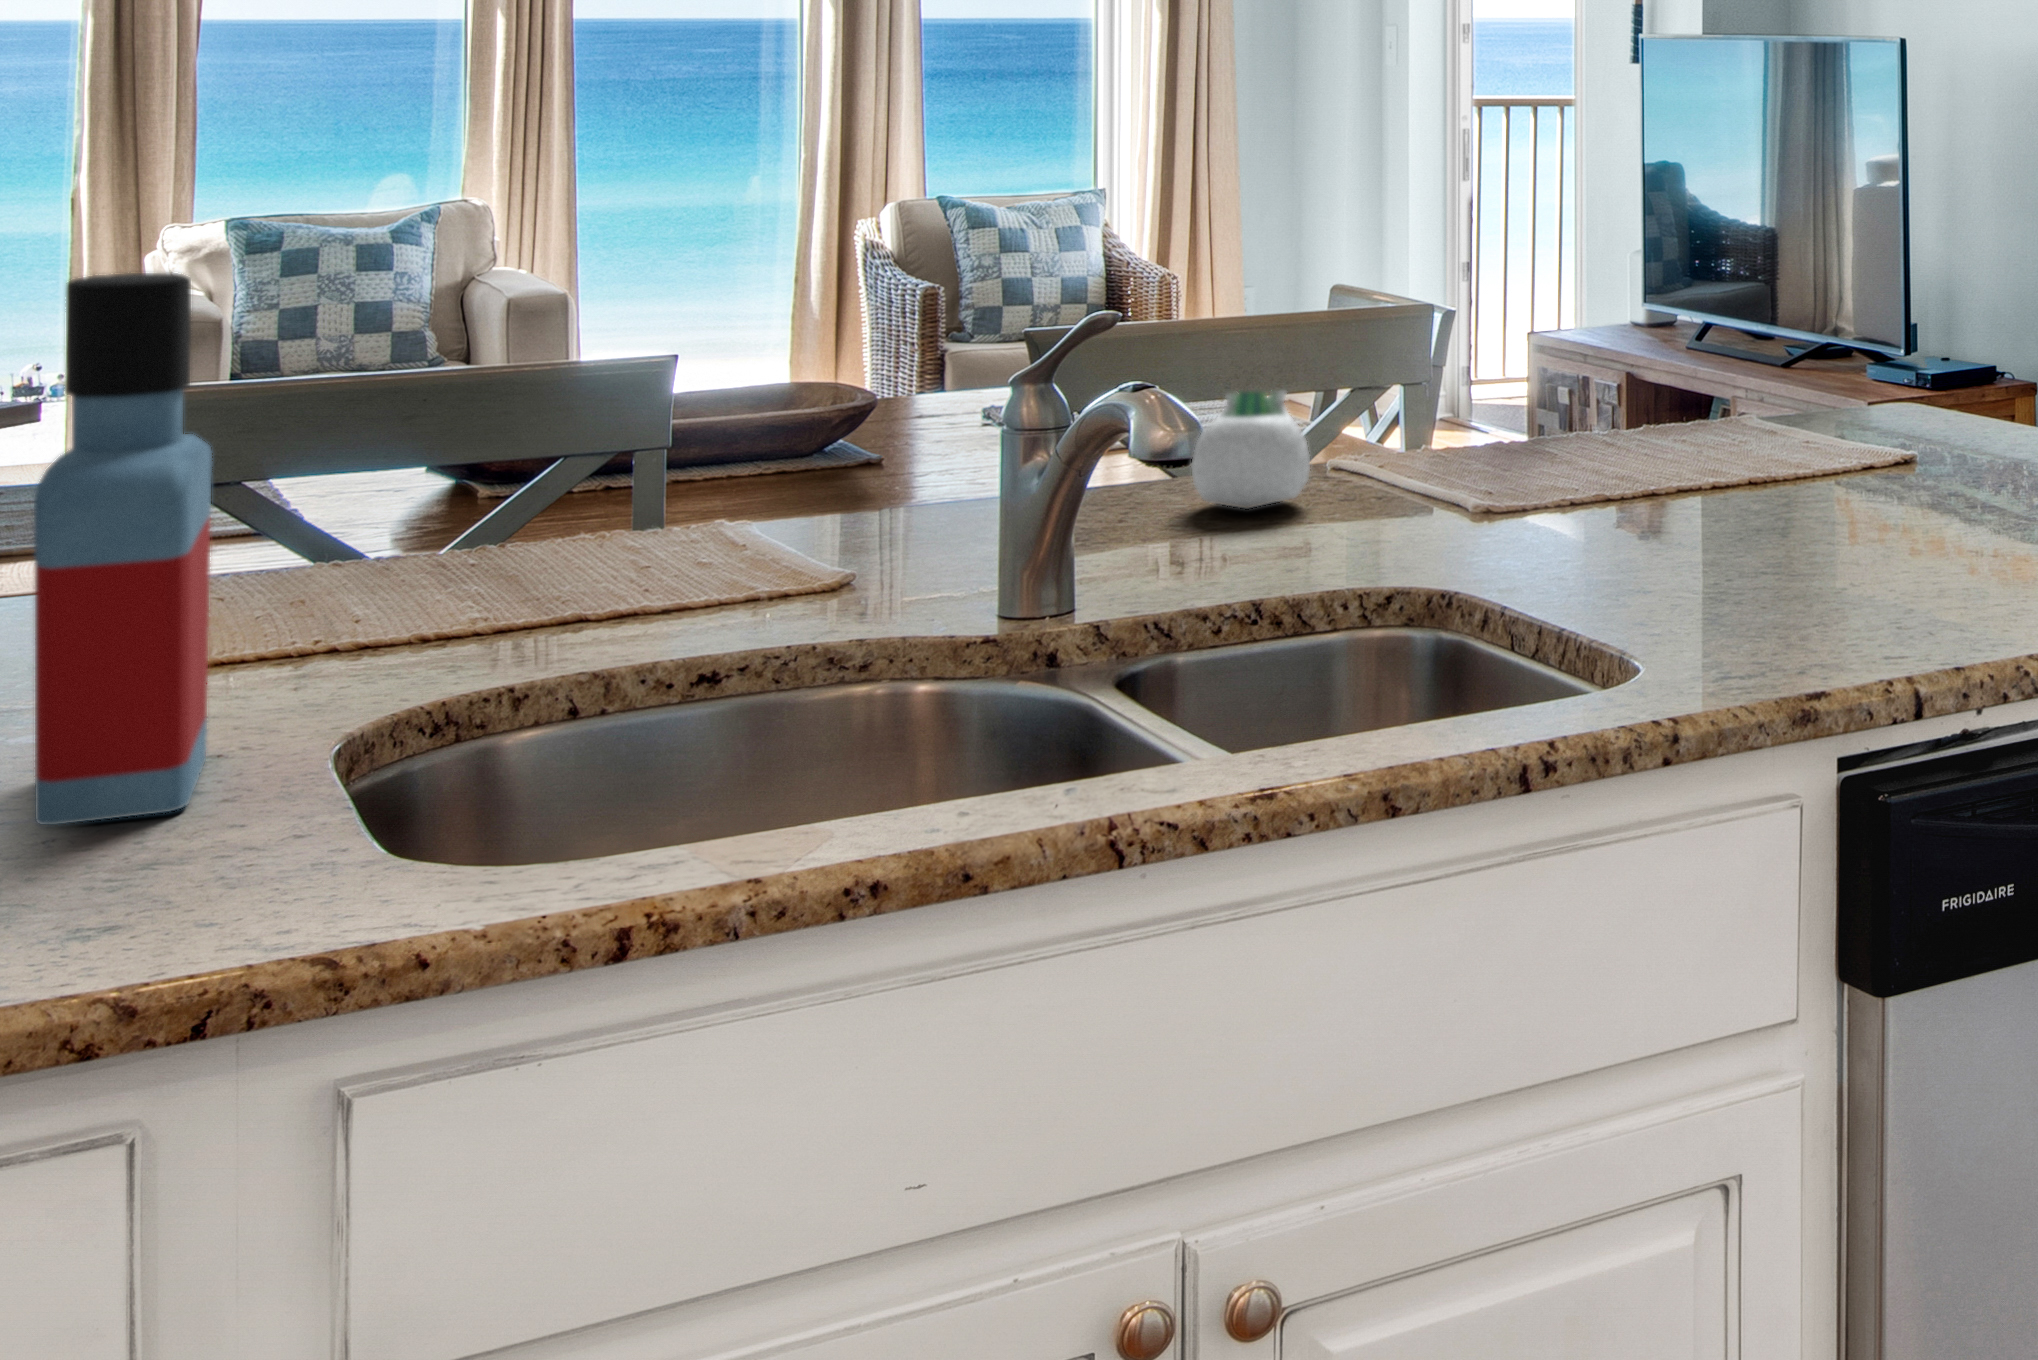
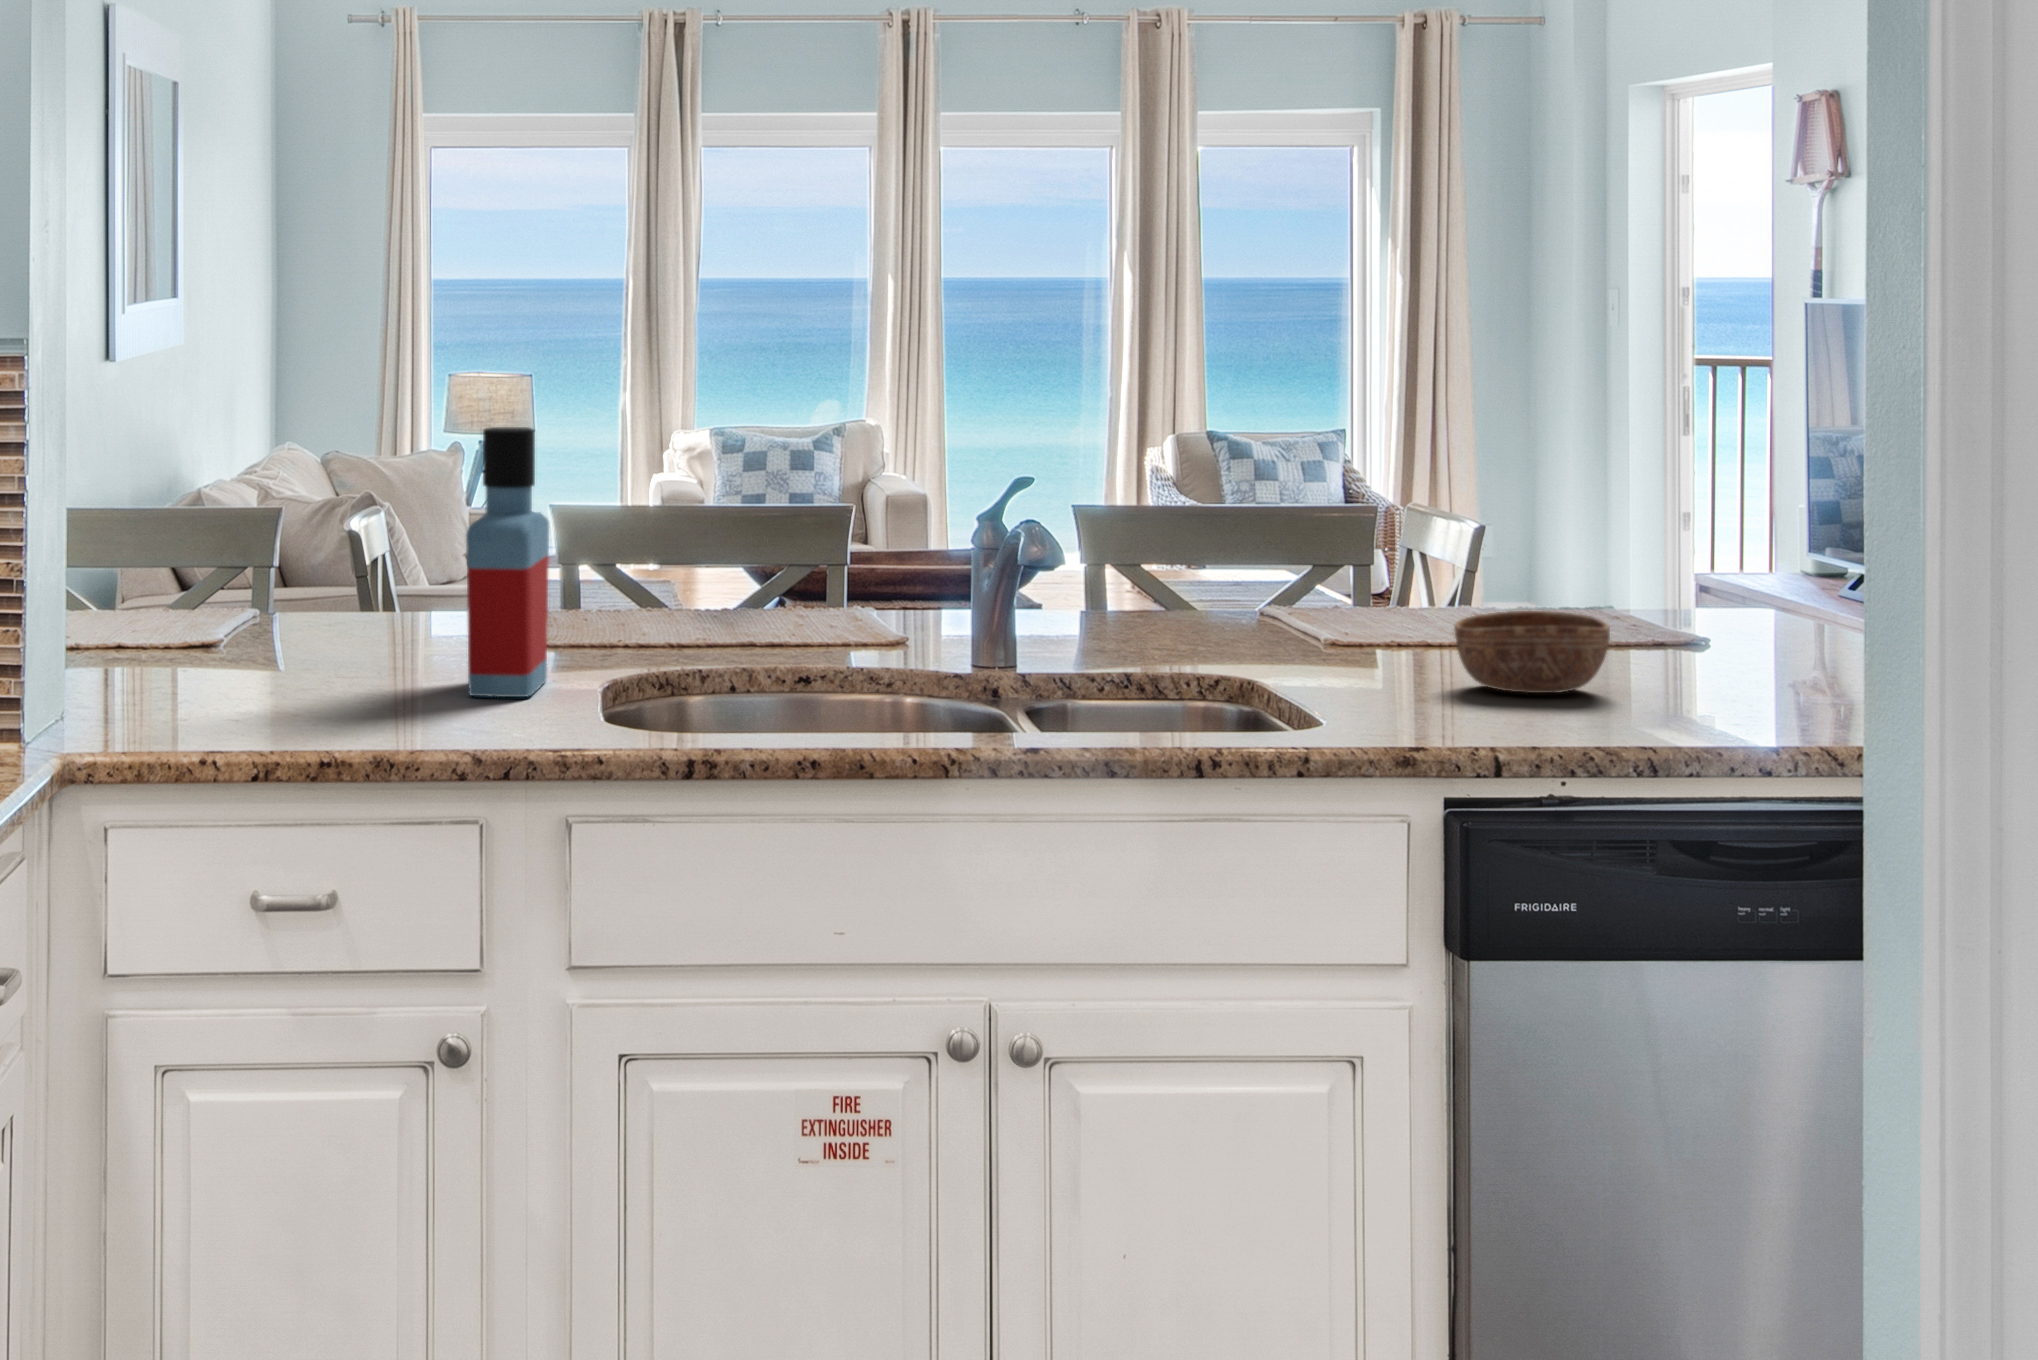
succulent planter: present [1192,391,1310,508] -> none [1133,539,1214,629]
bowl: none [1735,446,1943,567] -> present [1454,611,1610,693]

